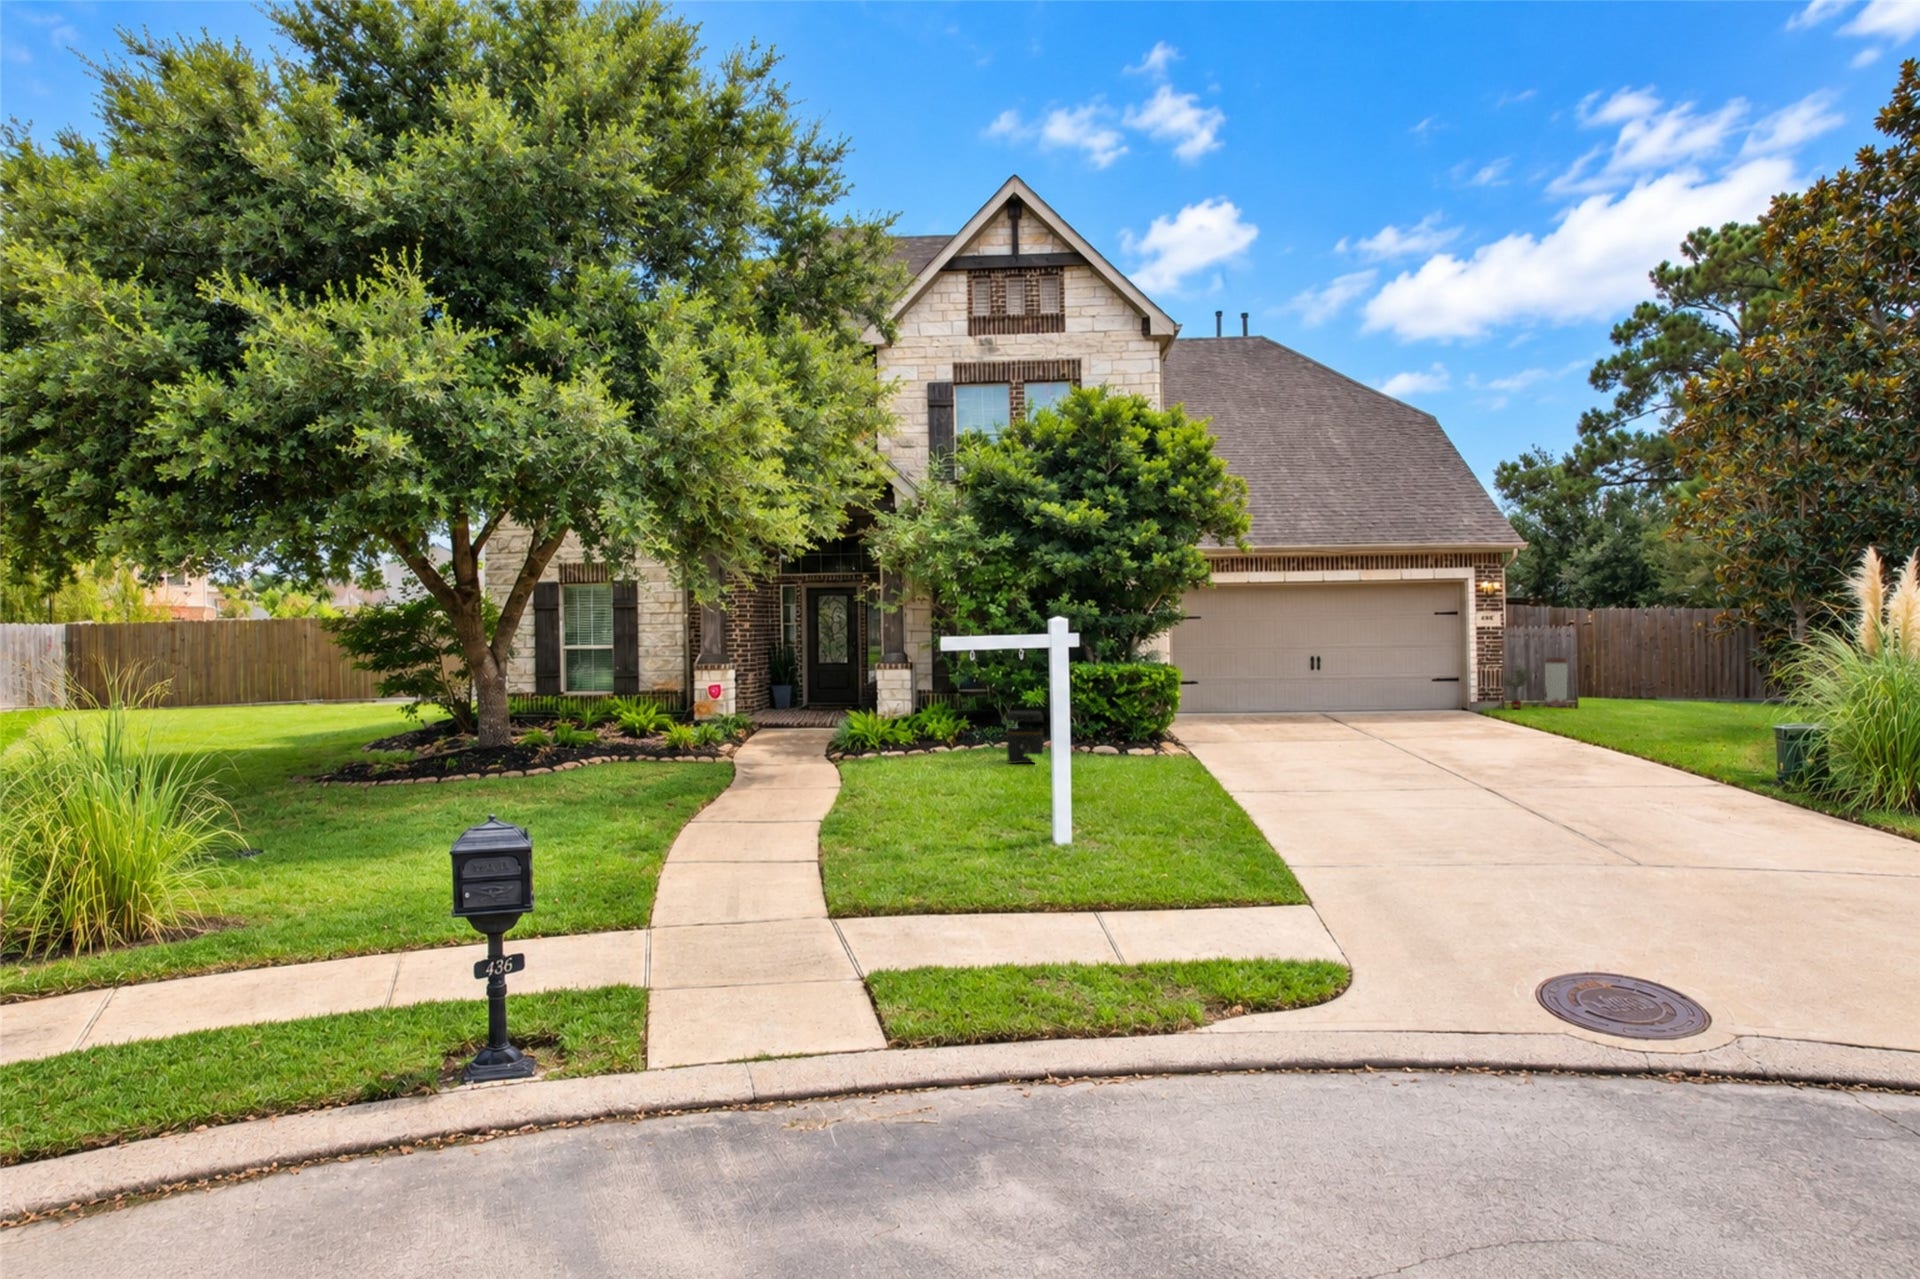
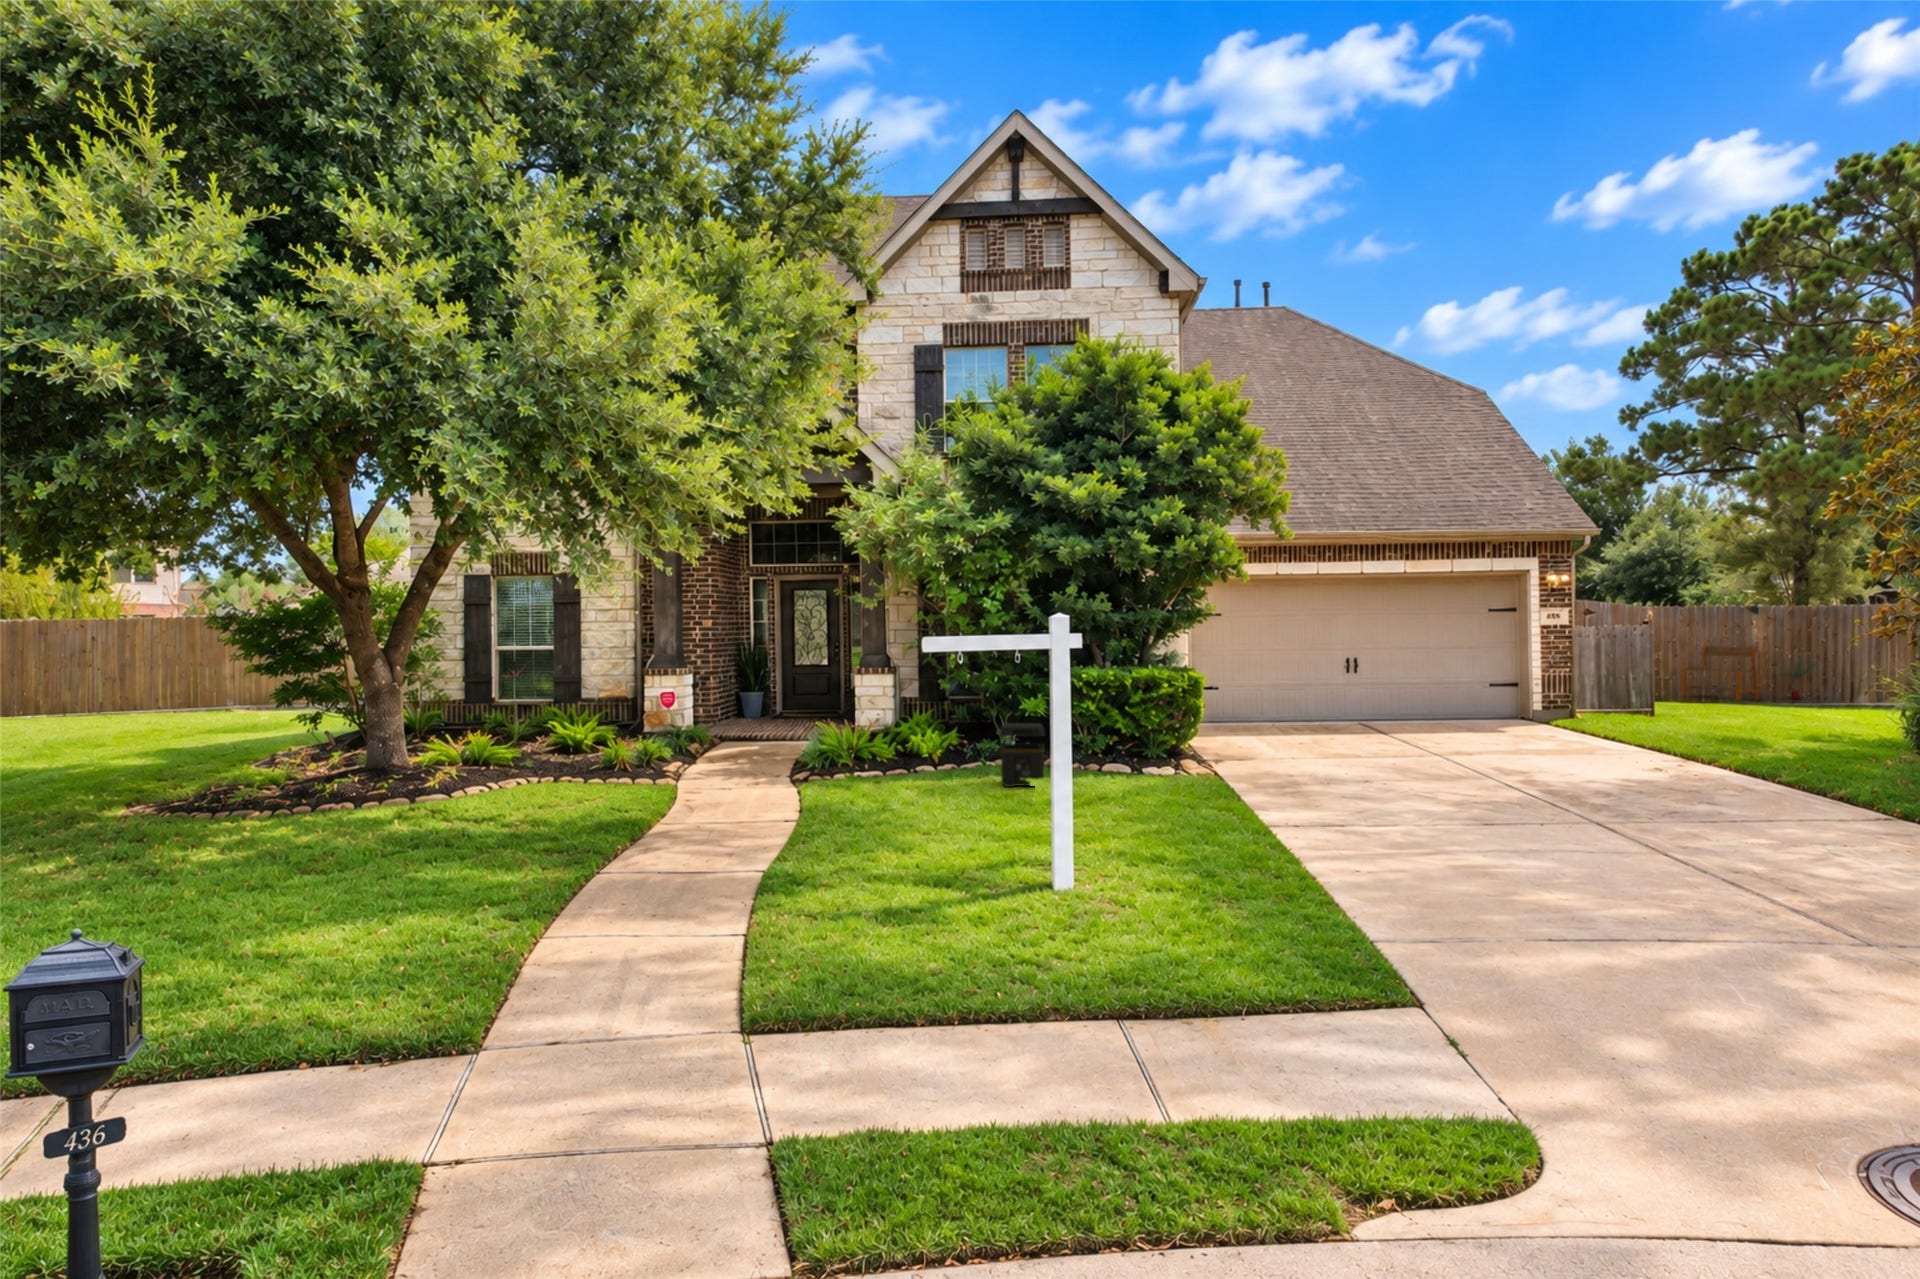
bench: none [1609,645,1677,694] -> present [1681,646,1759,701]
trash can: present [1545,658,1568,707] -> none [1616,660,1644,716]
potted tree: present [1502,664,1530,709] -> present [1778,654,1817,699]

